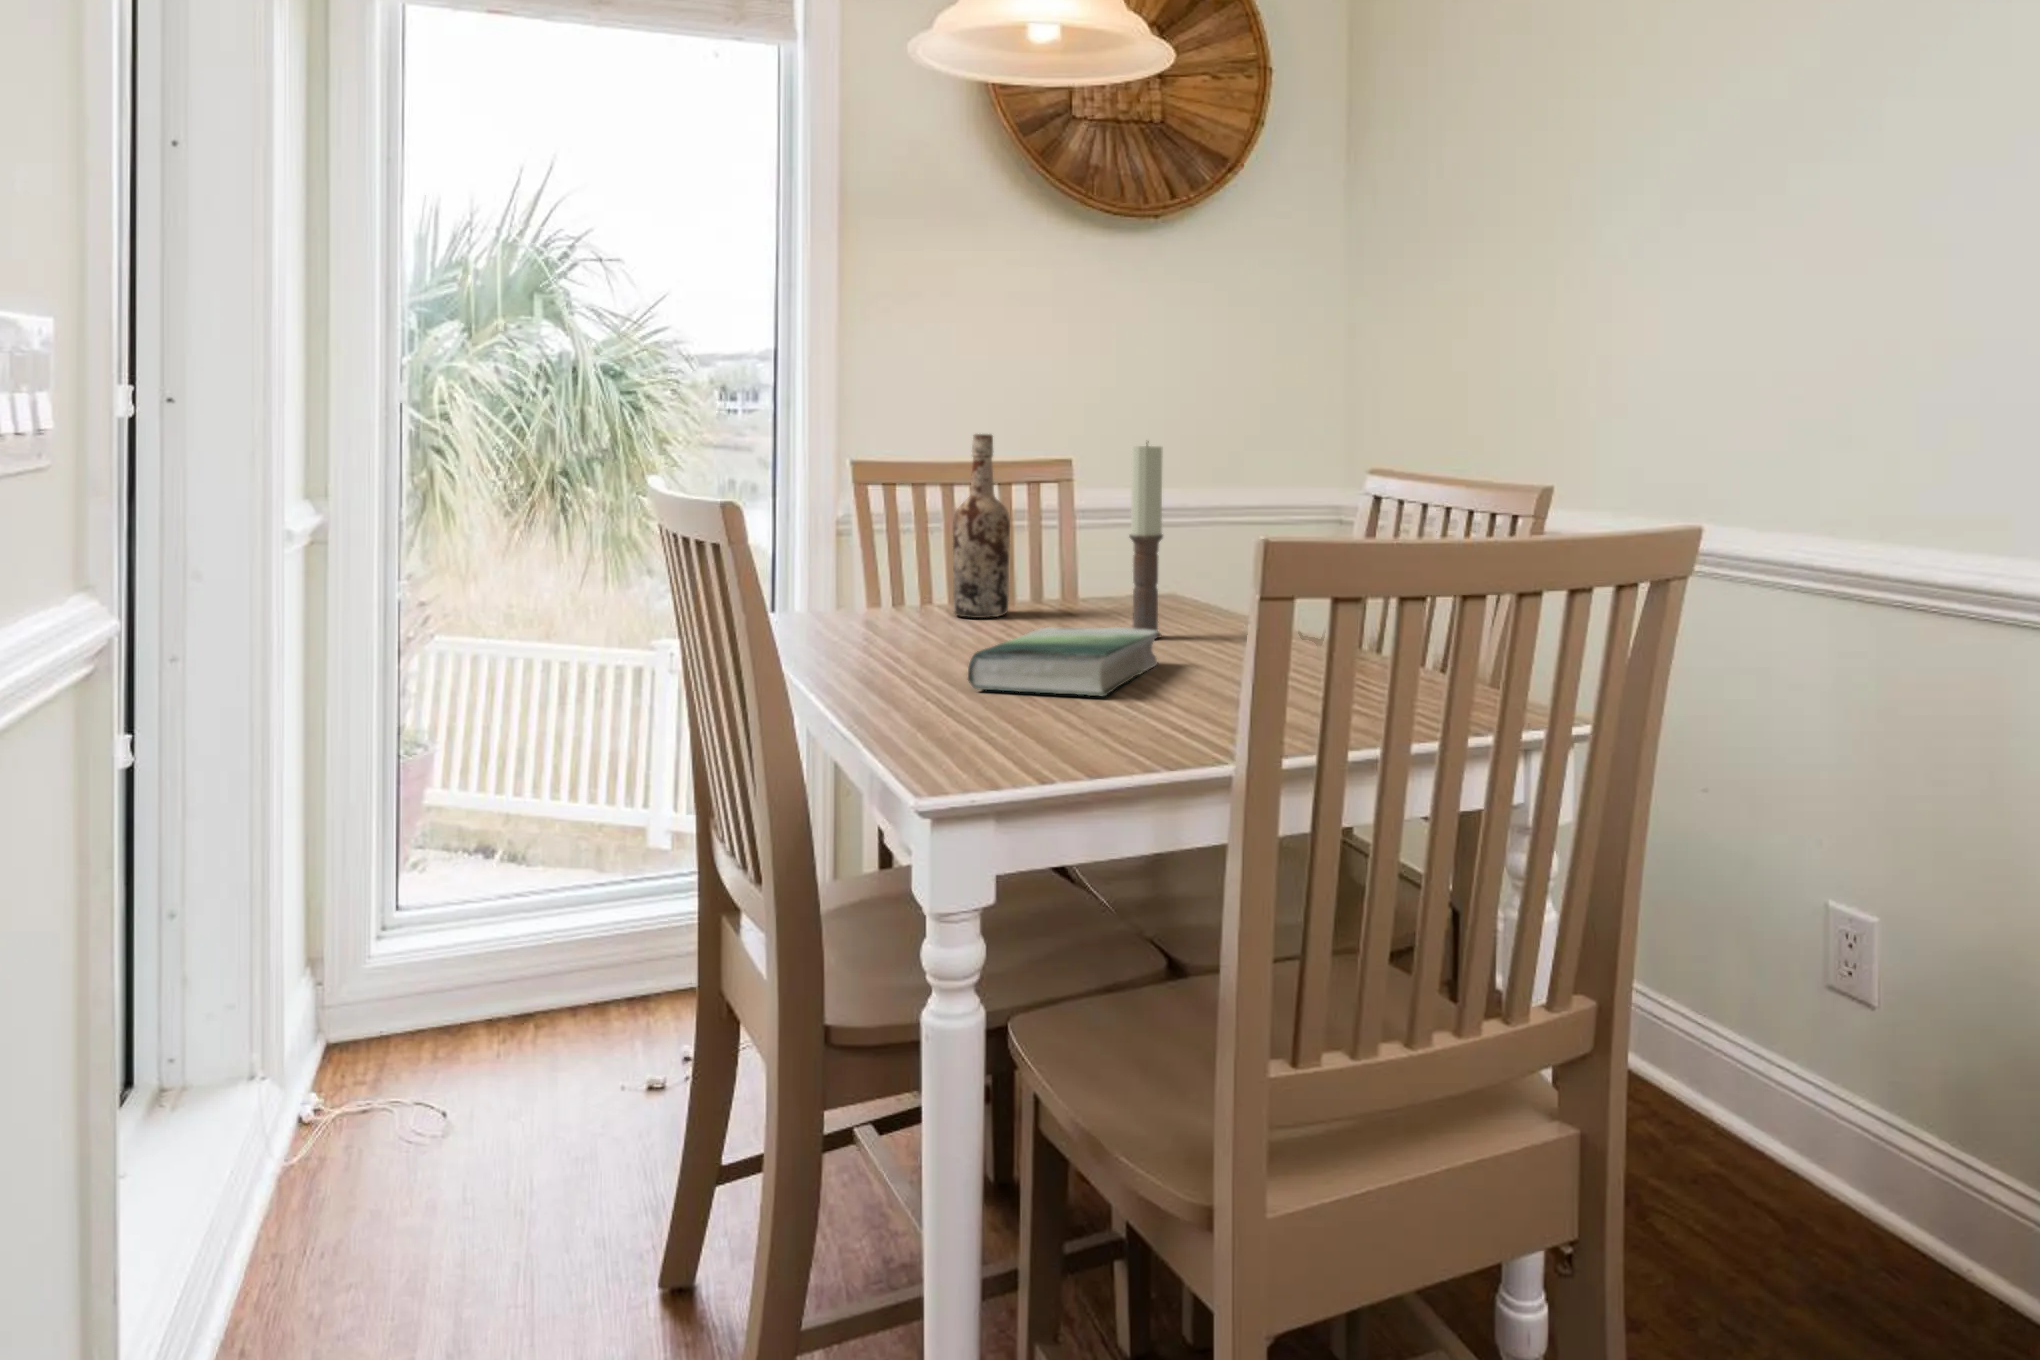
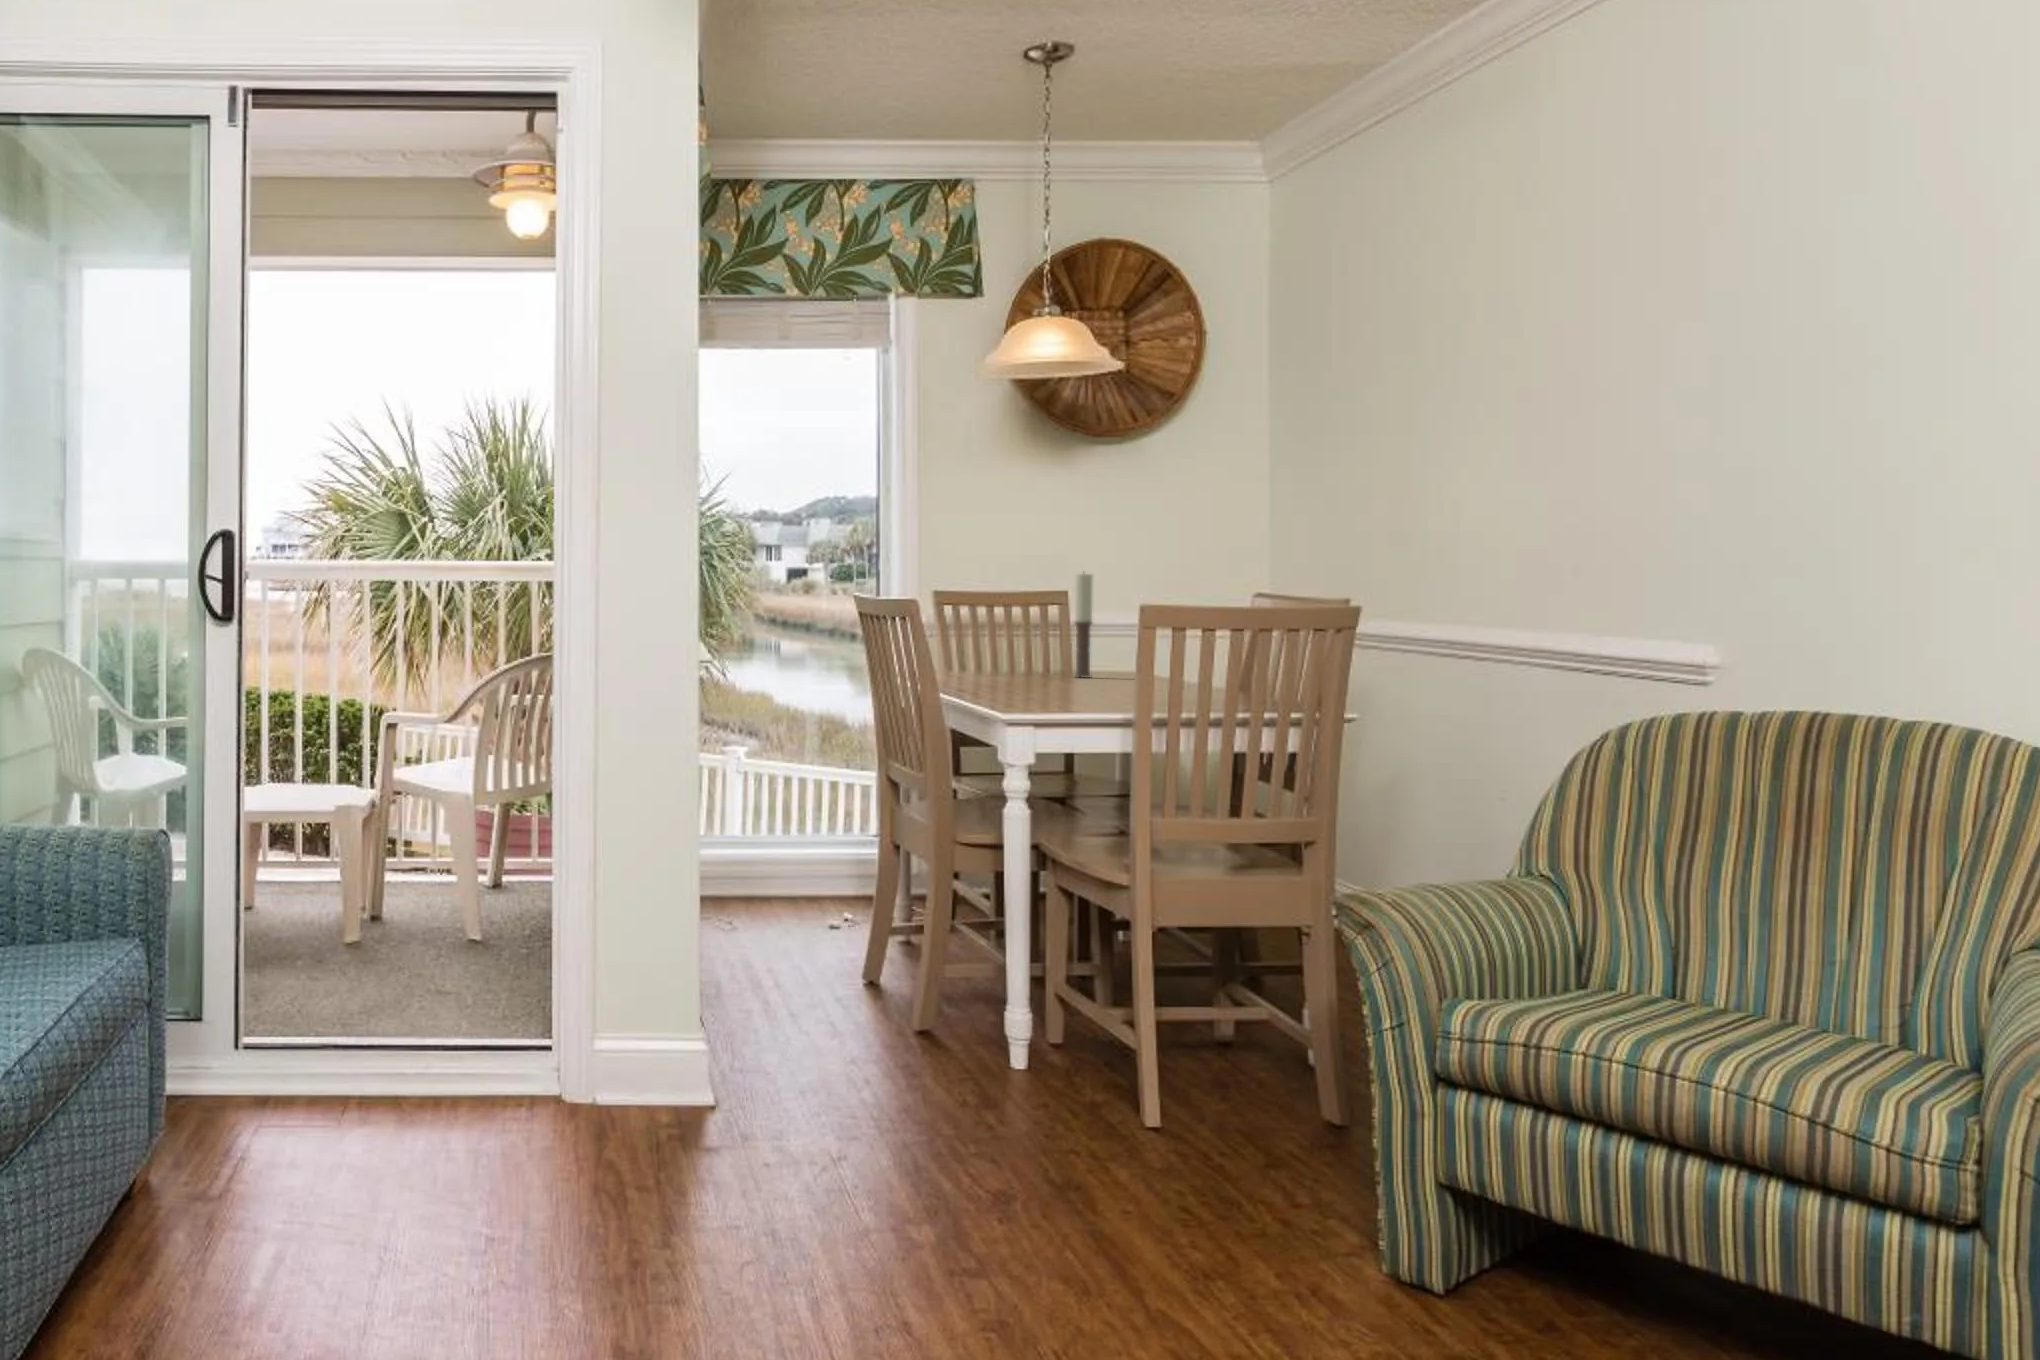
wine bottle: present [953,434,1010,618] -> none [980,571,1012,671]
book: present [968,627,1160,696] -> none [981,660,1083,683]

